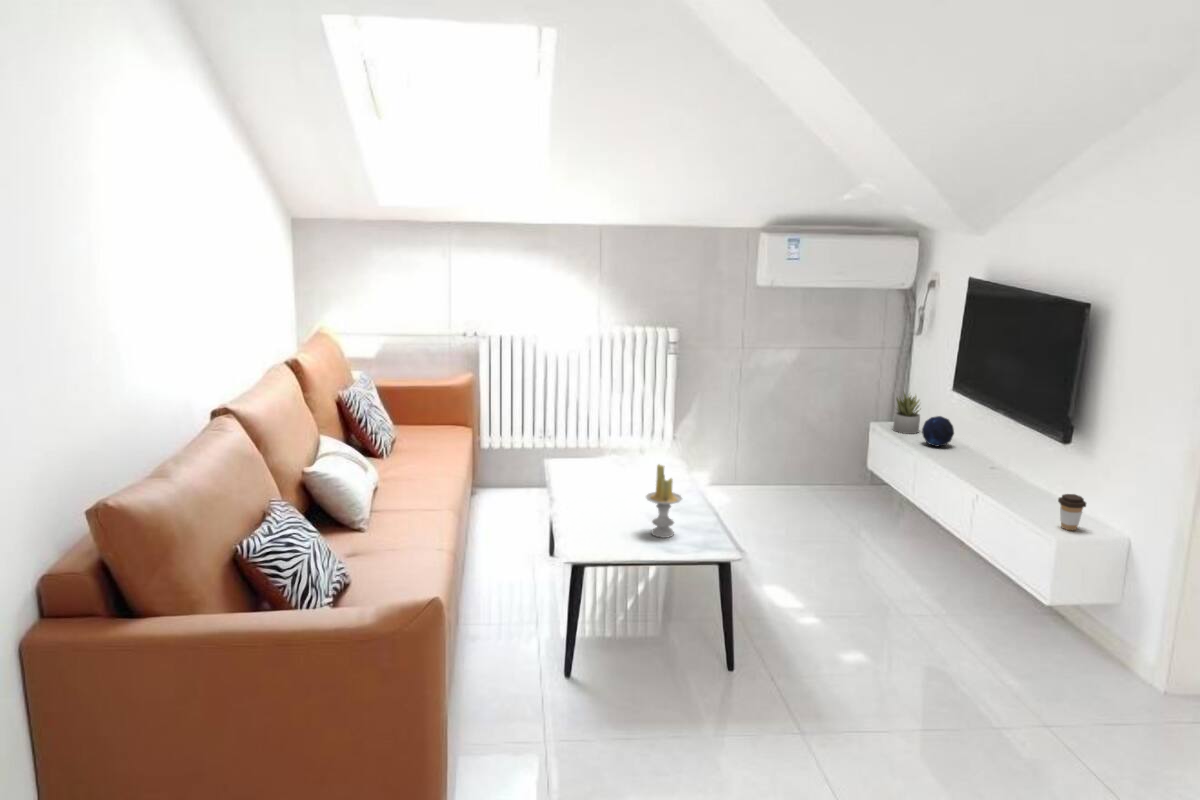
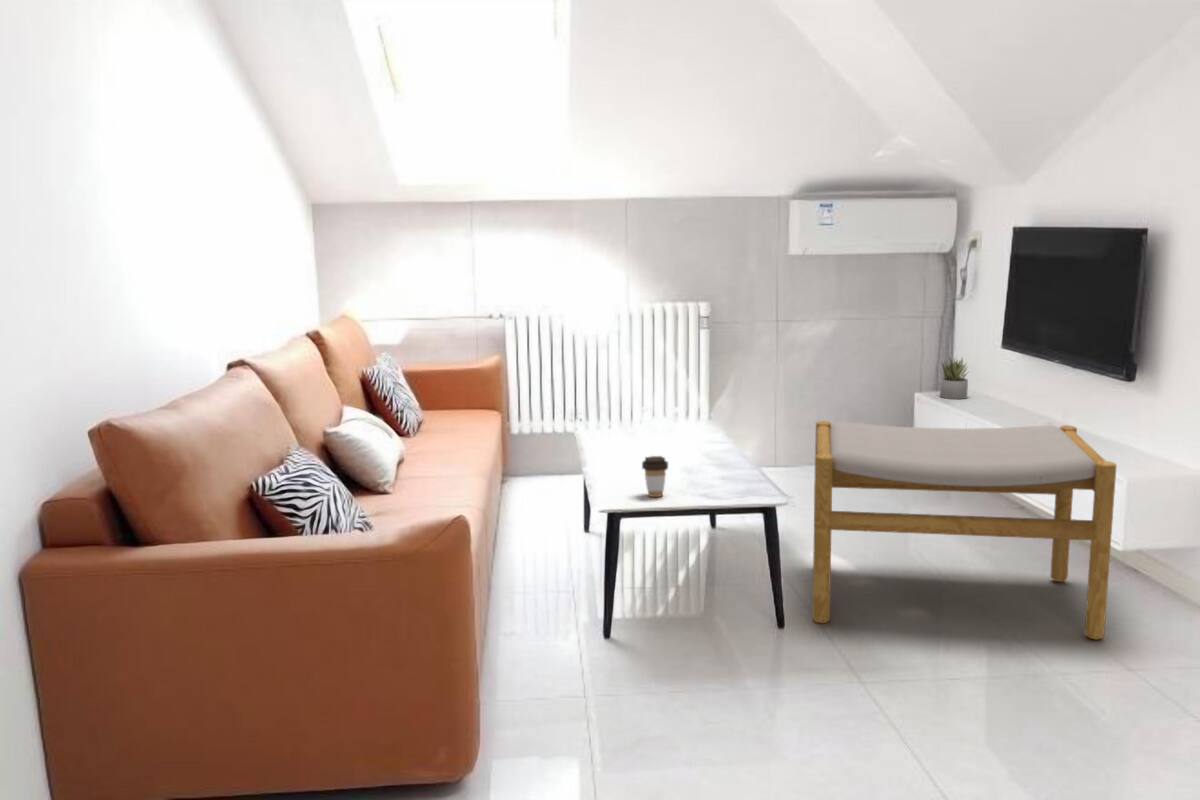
decorative orb: present [922,416,954,447] -> none [971,376,1005,408]
candle: present [646,464,682,538] -> none [683,410,722,488]
footstool: none [760,468,1047,693] -> present [813,421,1116,640]
coffee cup: present [1058,494,1086,530] -> present [642,456,668,497]

